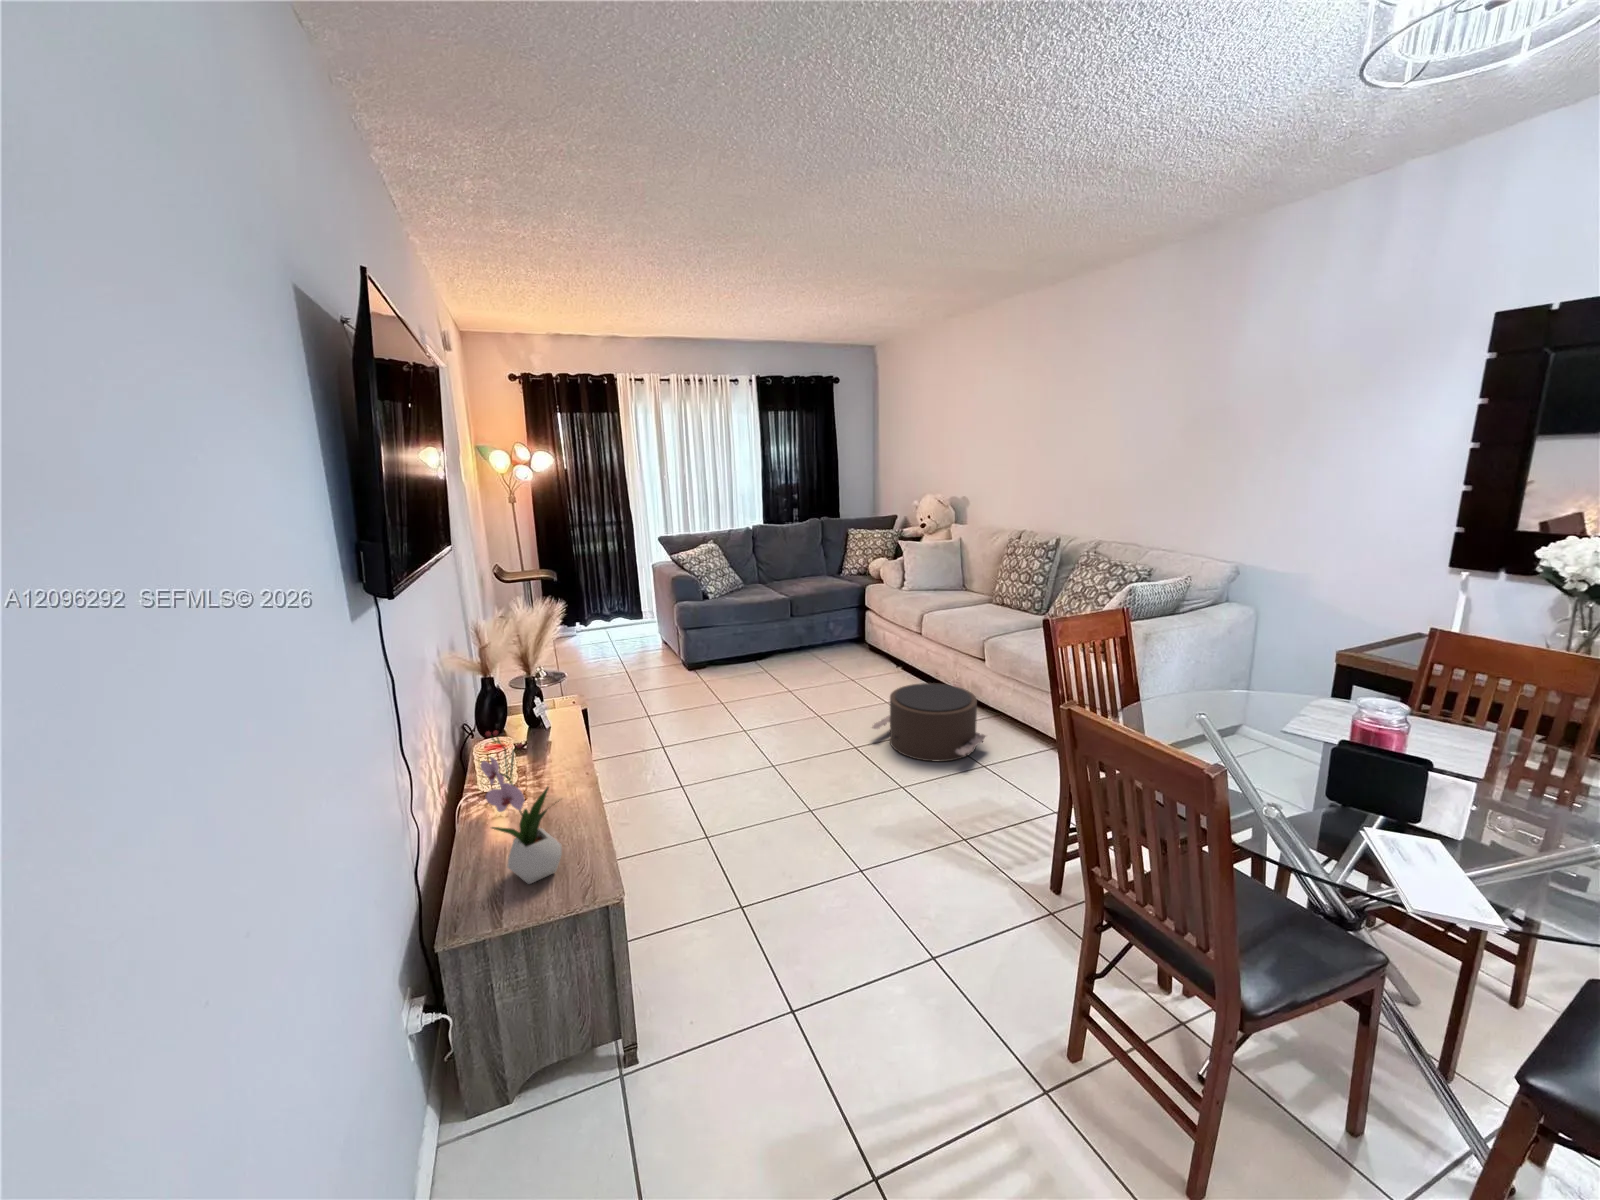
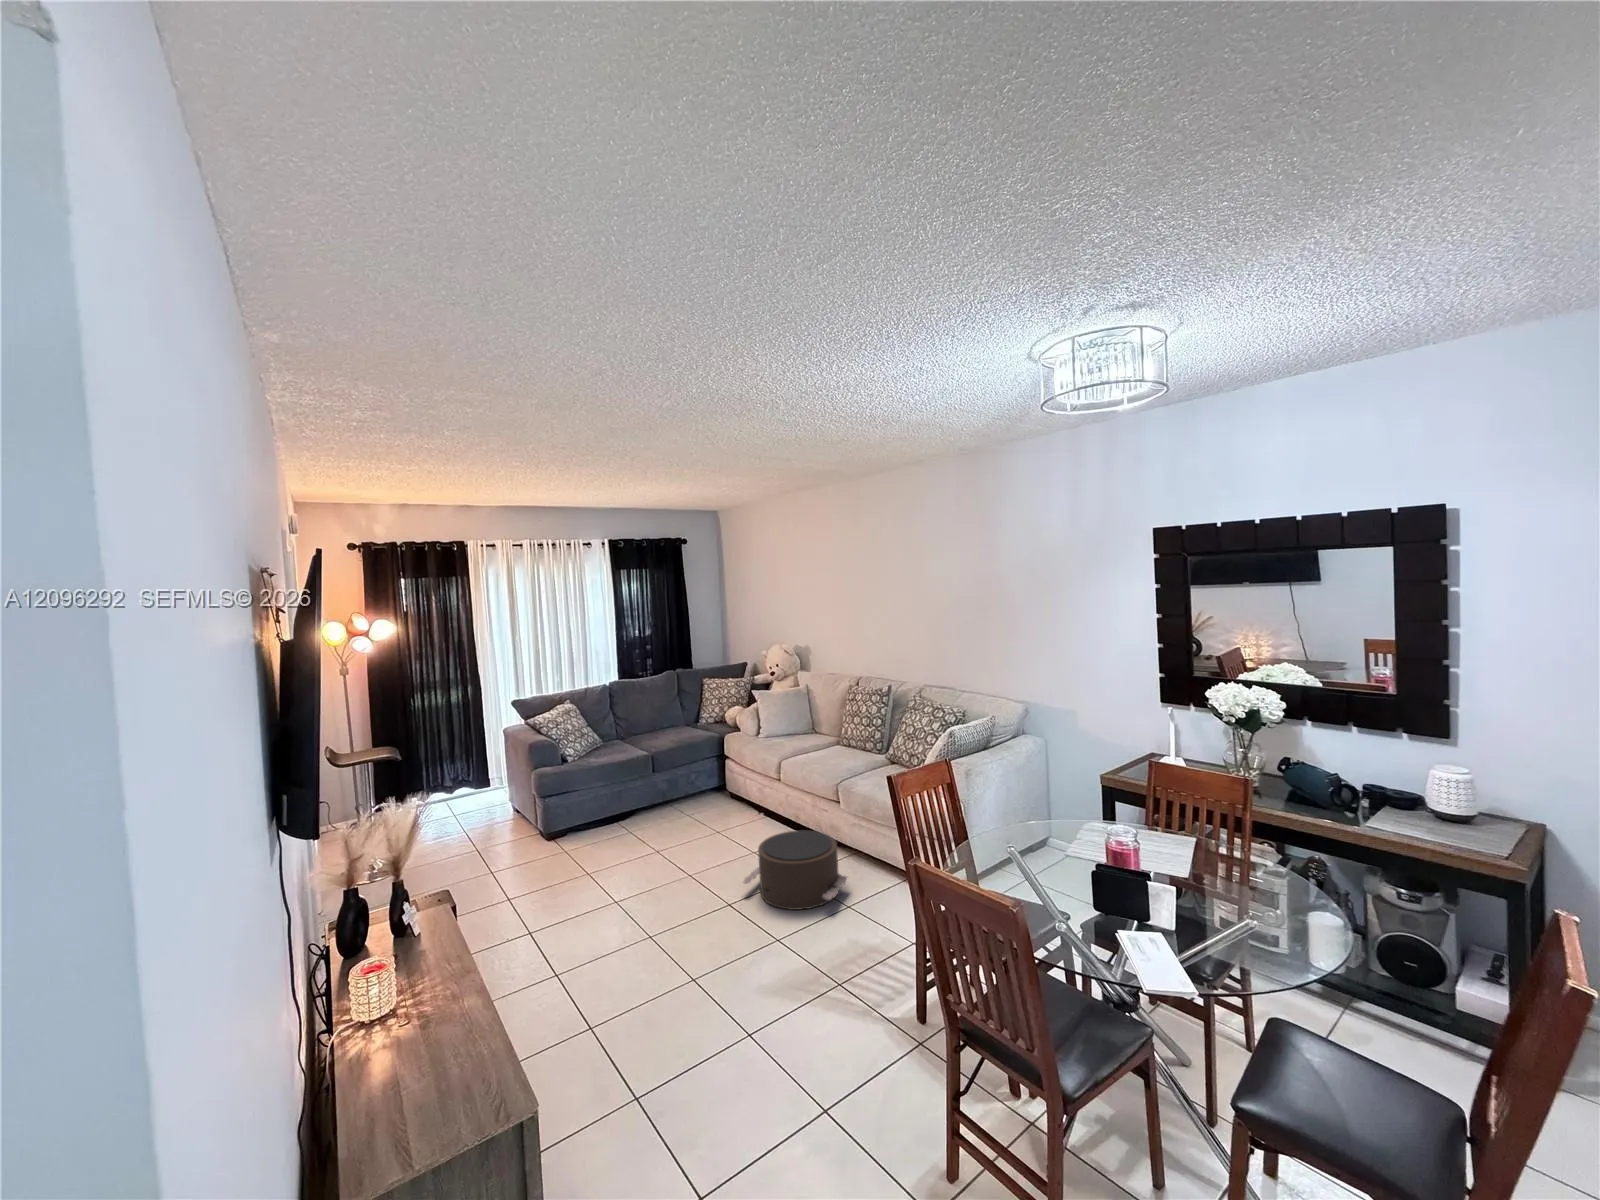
flower arrangement: present [481,731,562,884] -> none [388,955,473,1116]

